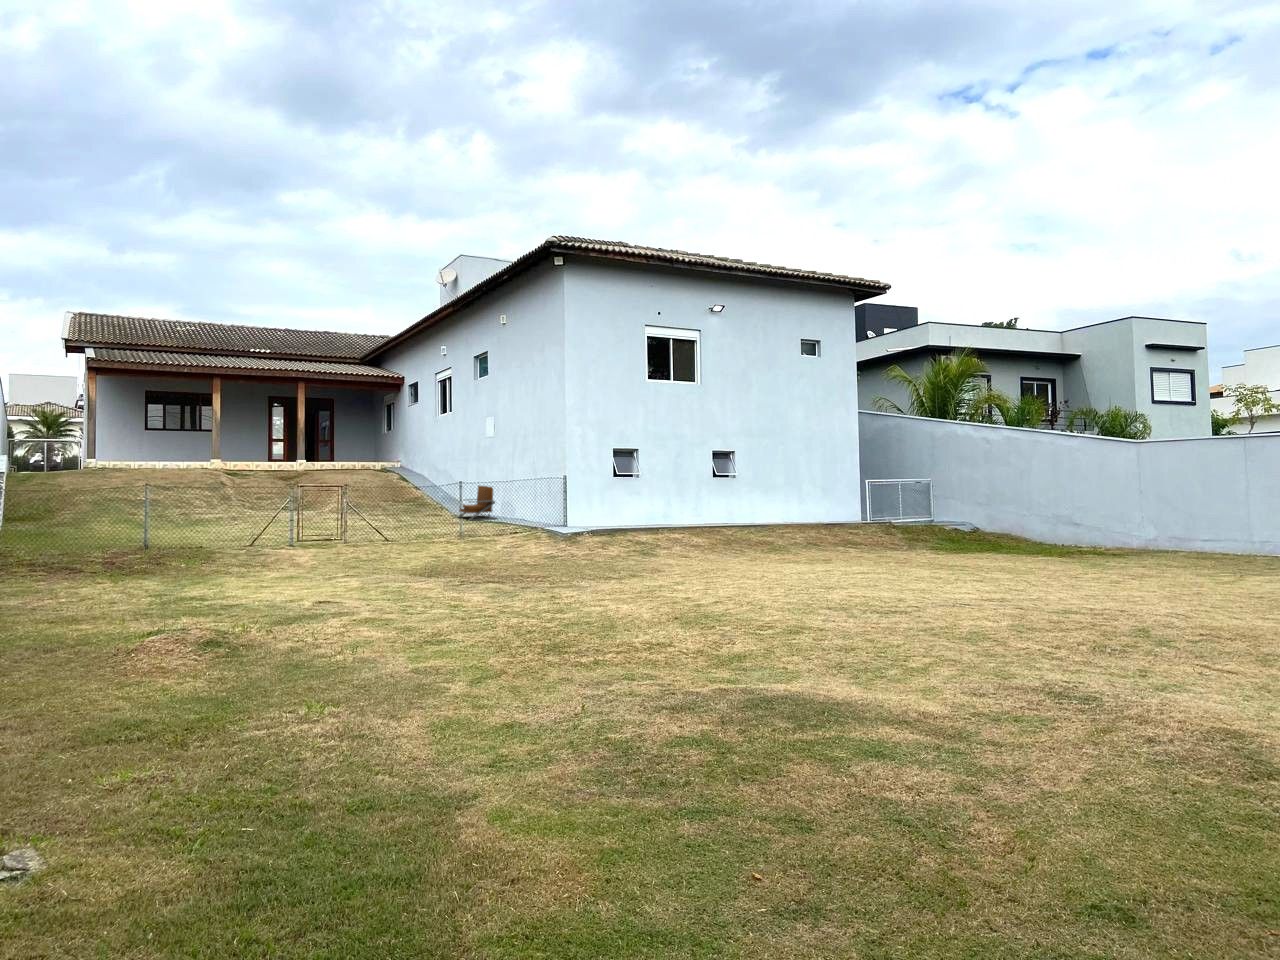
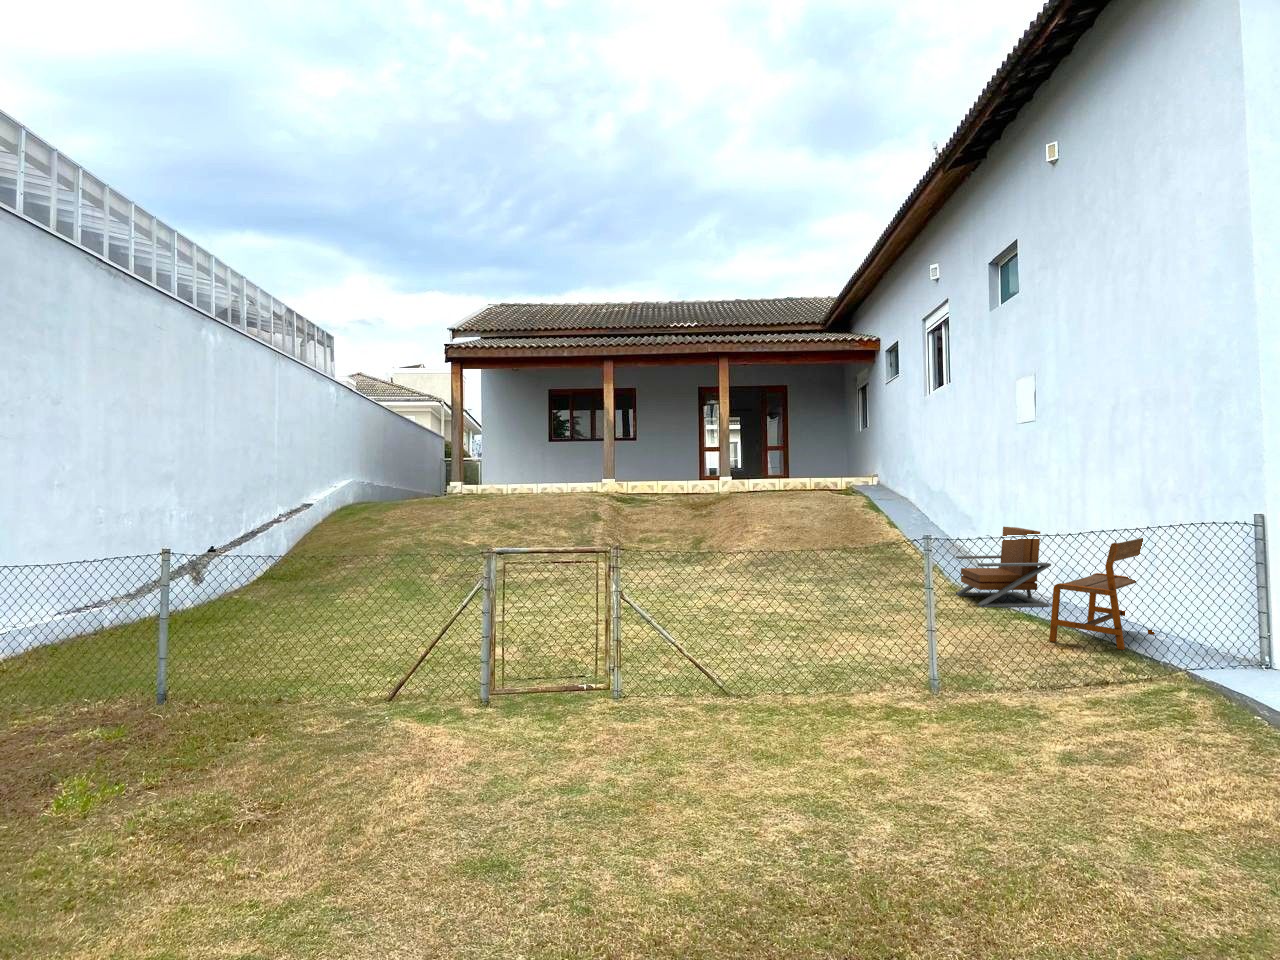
bench: none [498,487,534,527] -> present [1049,538,1155,650]

